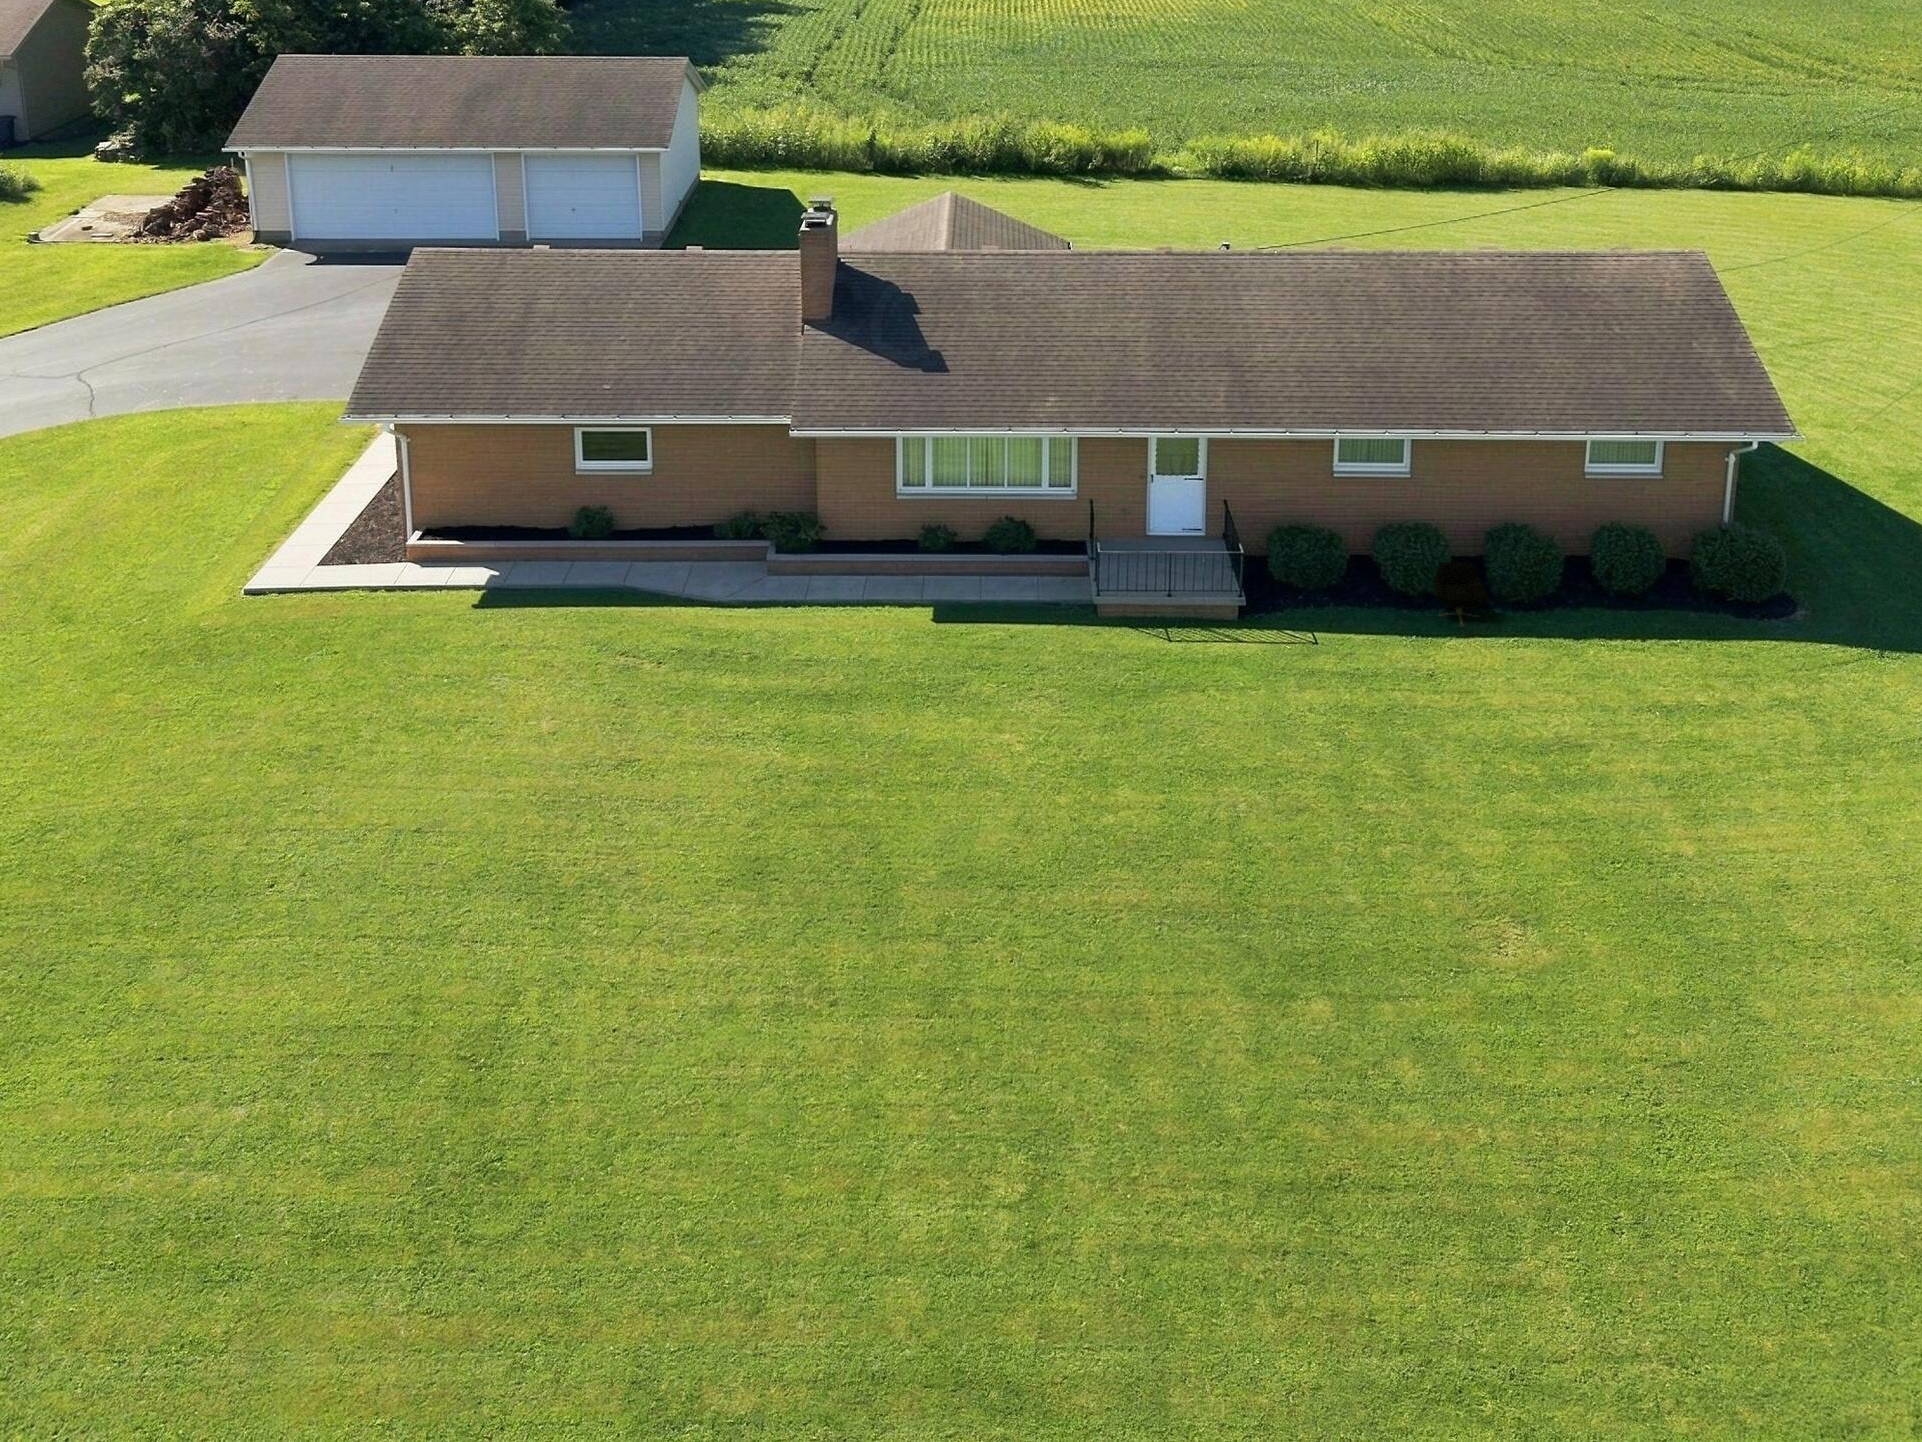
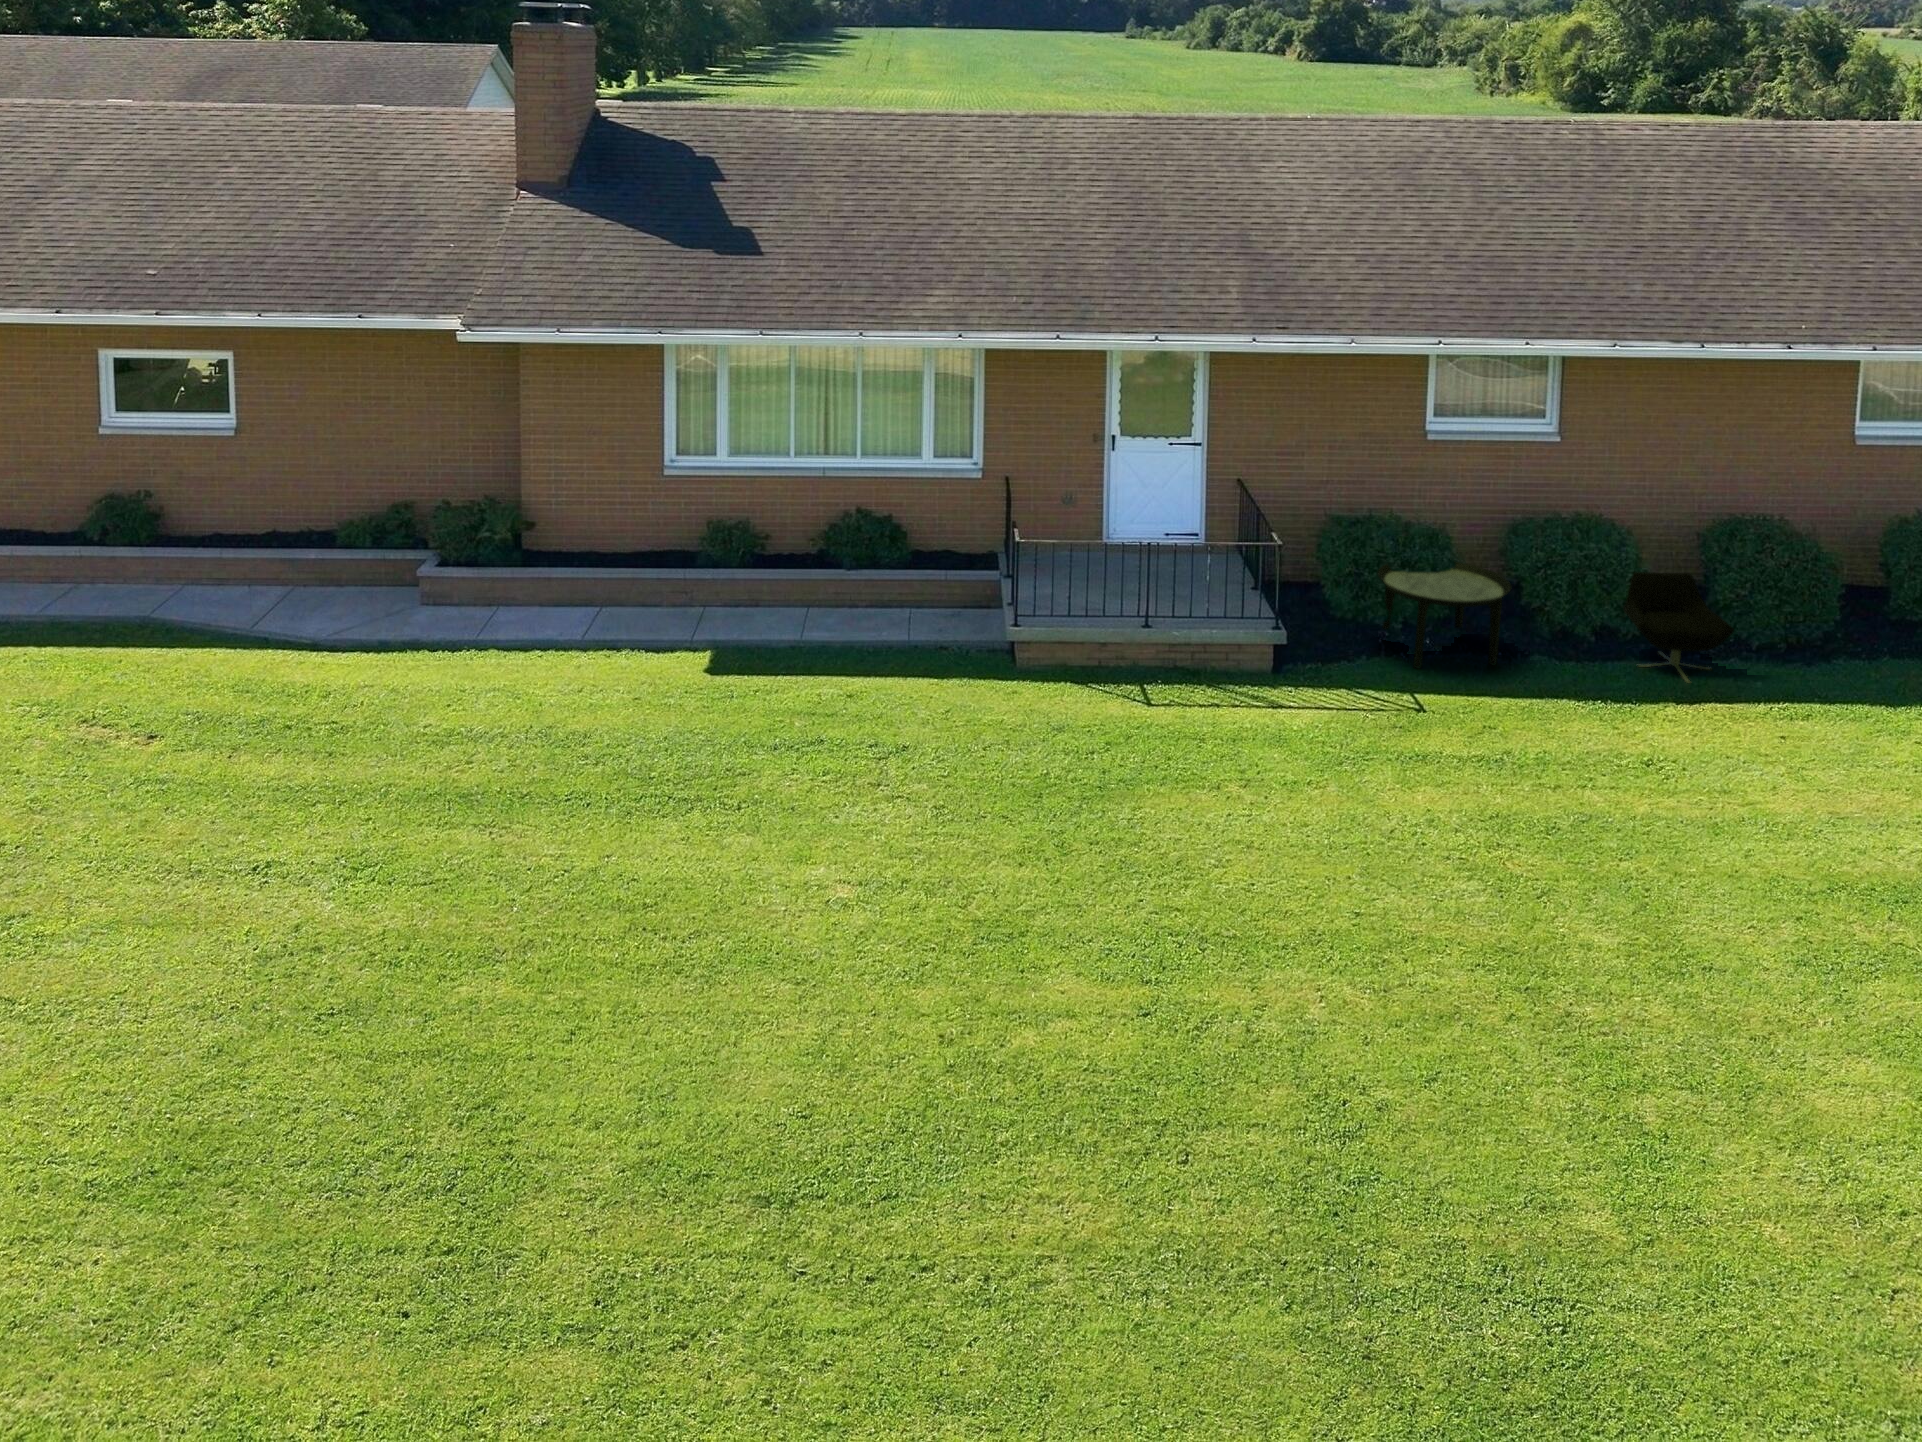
round table: none [1298,553,1370,618] -> present [1377,562,1512,668]

